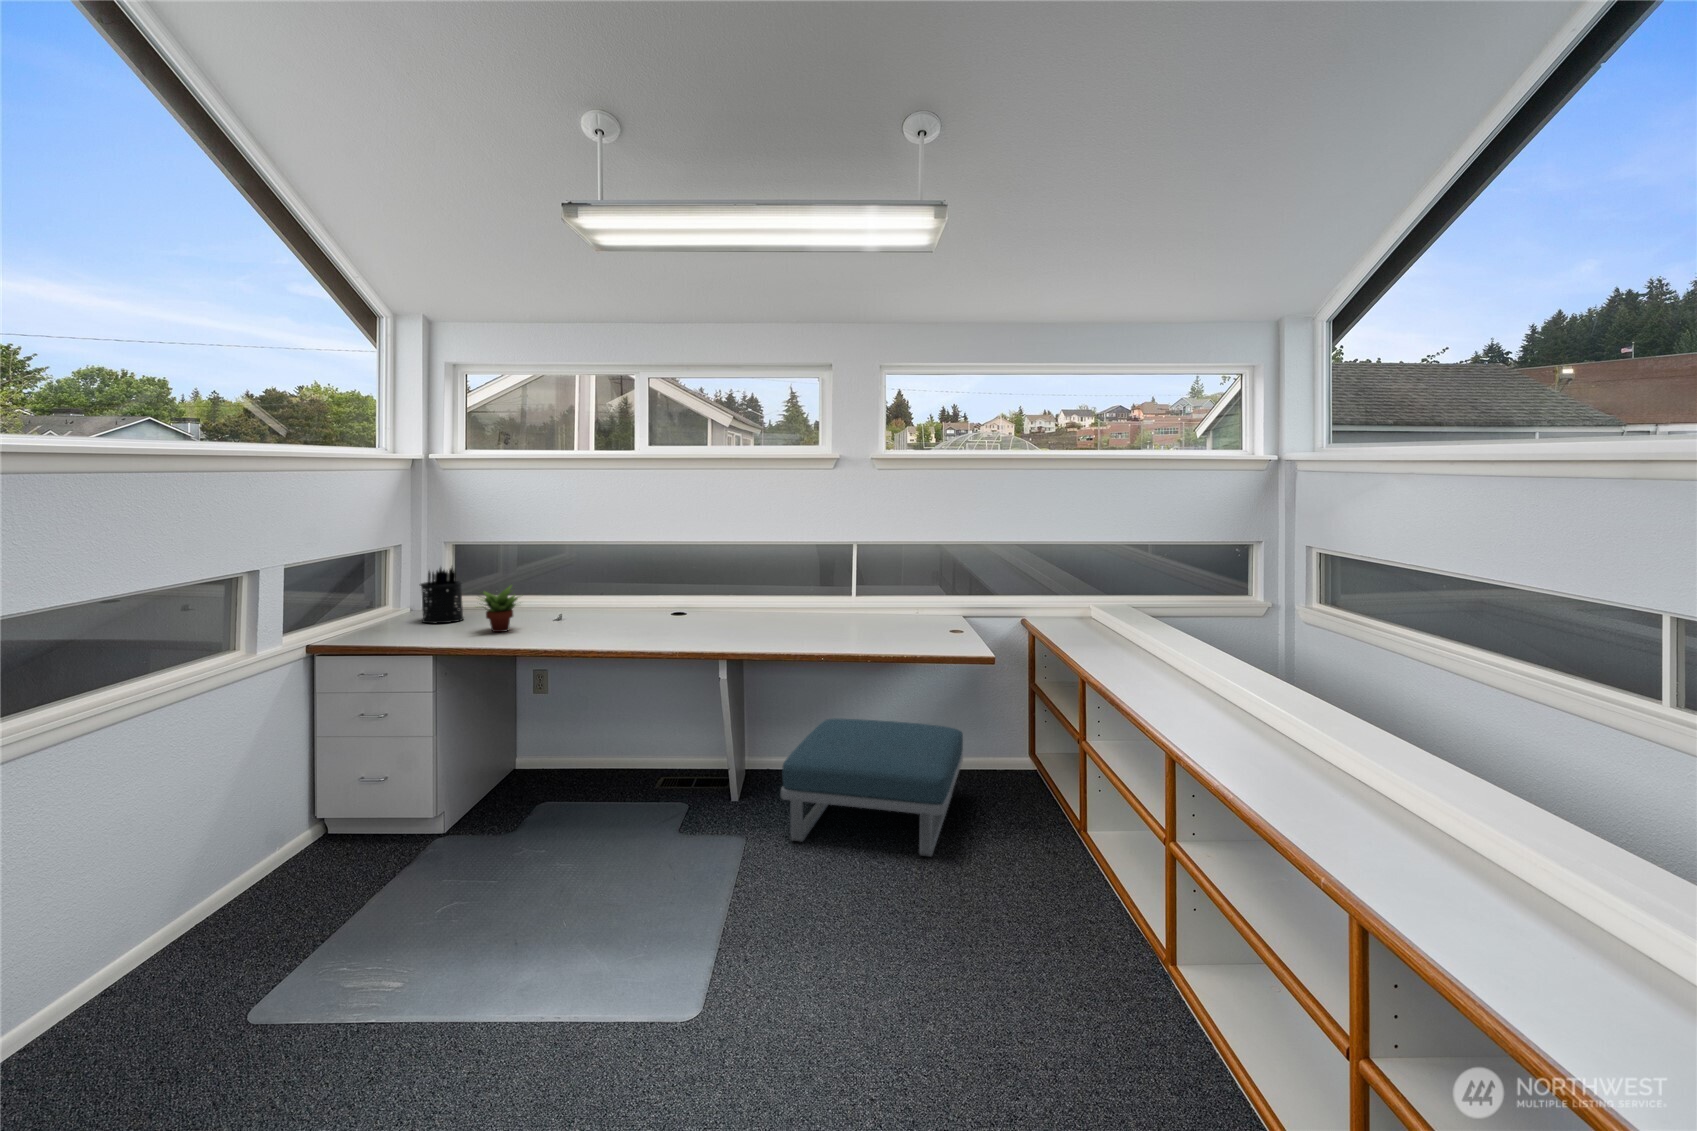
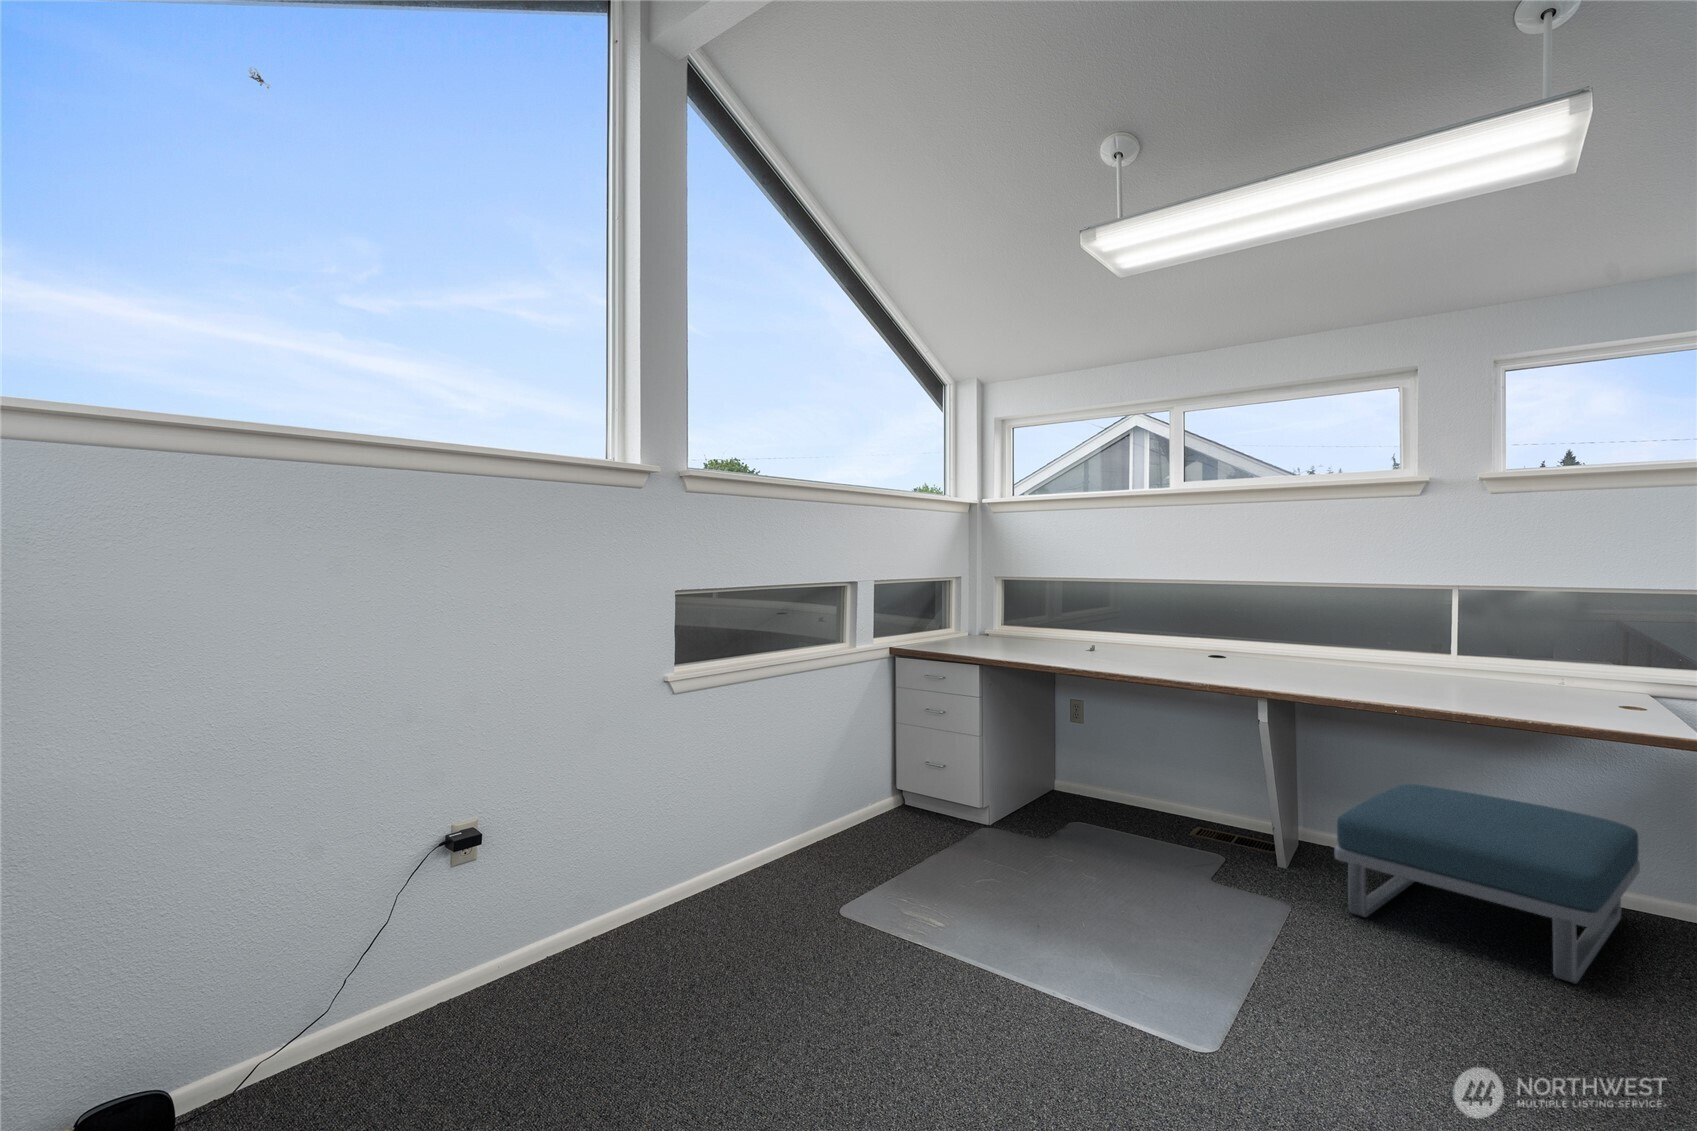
pen holder: present [420,568,464,623] -> none [976,592,1010,642]
succulent plant: present [481,585,518,632] -> none [1017,608,1059,650]

